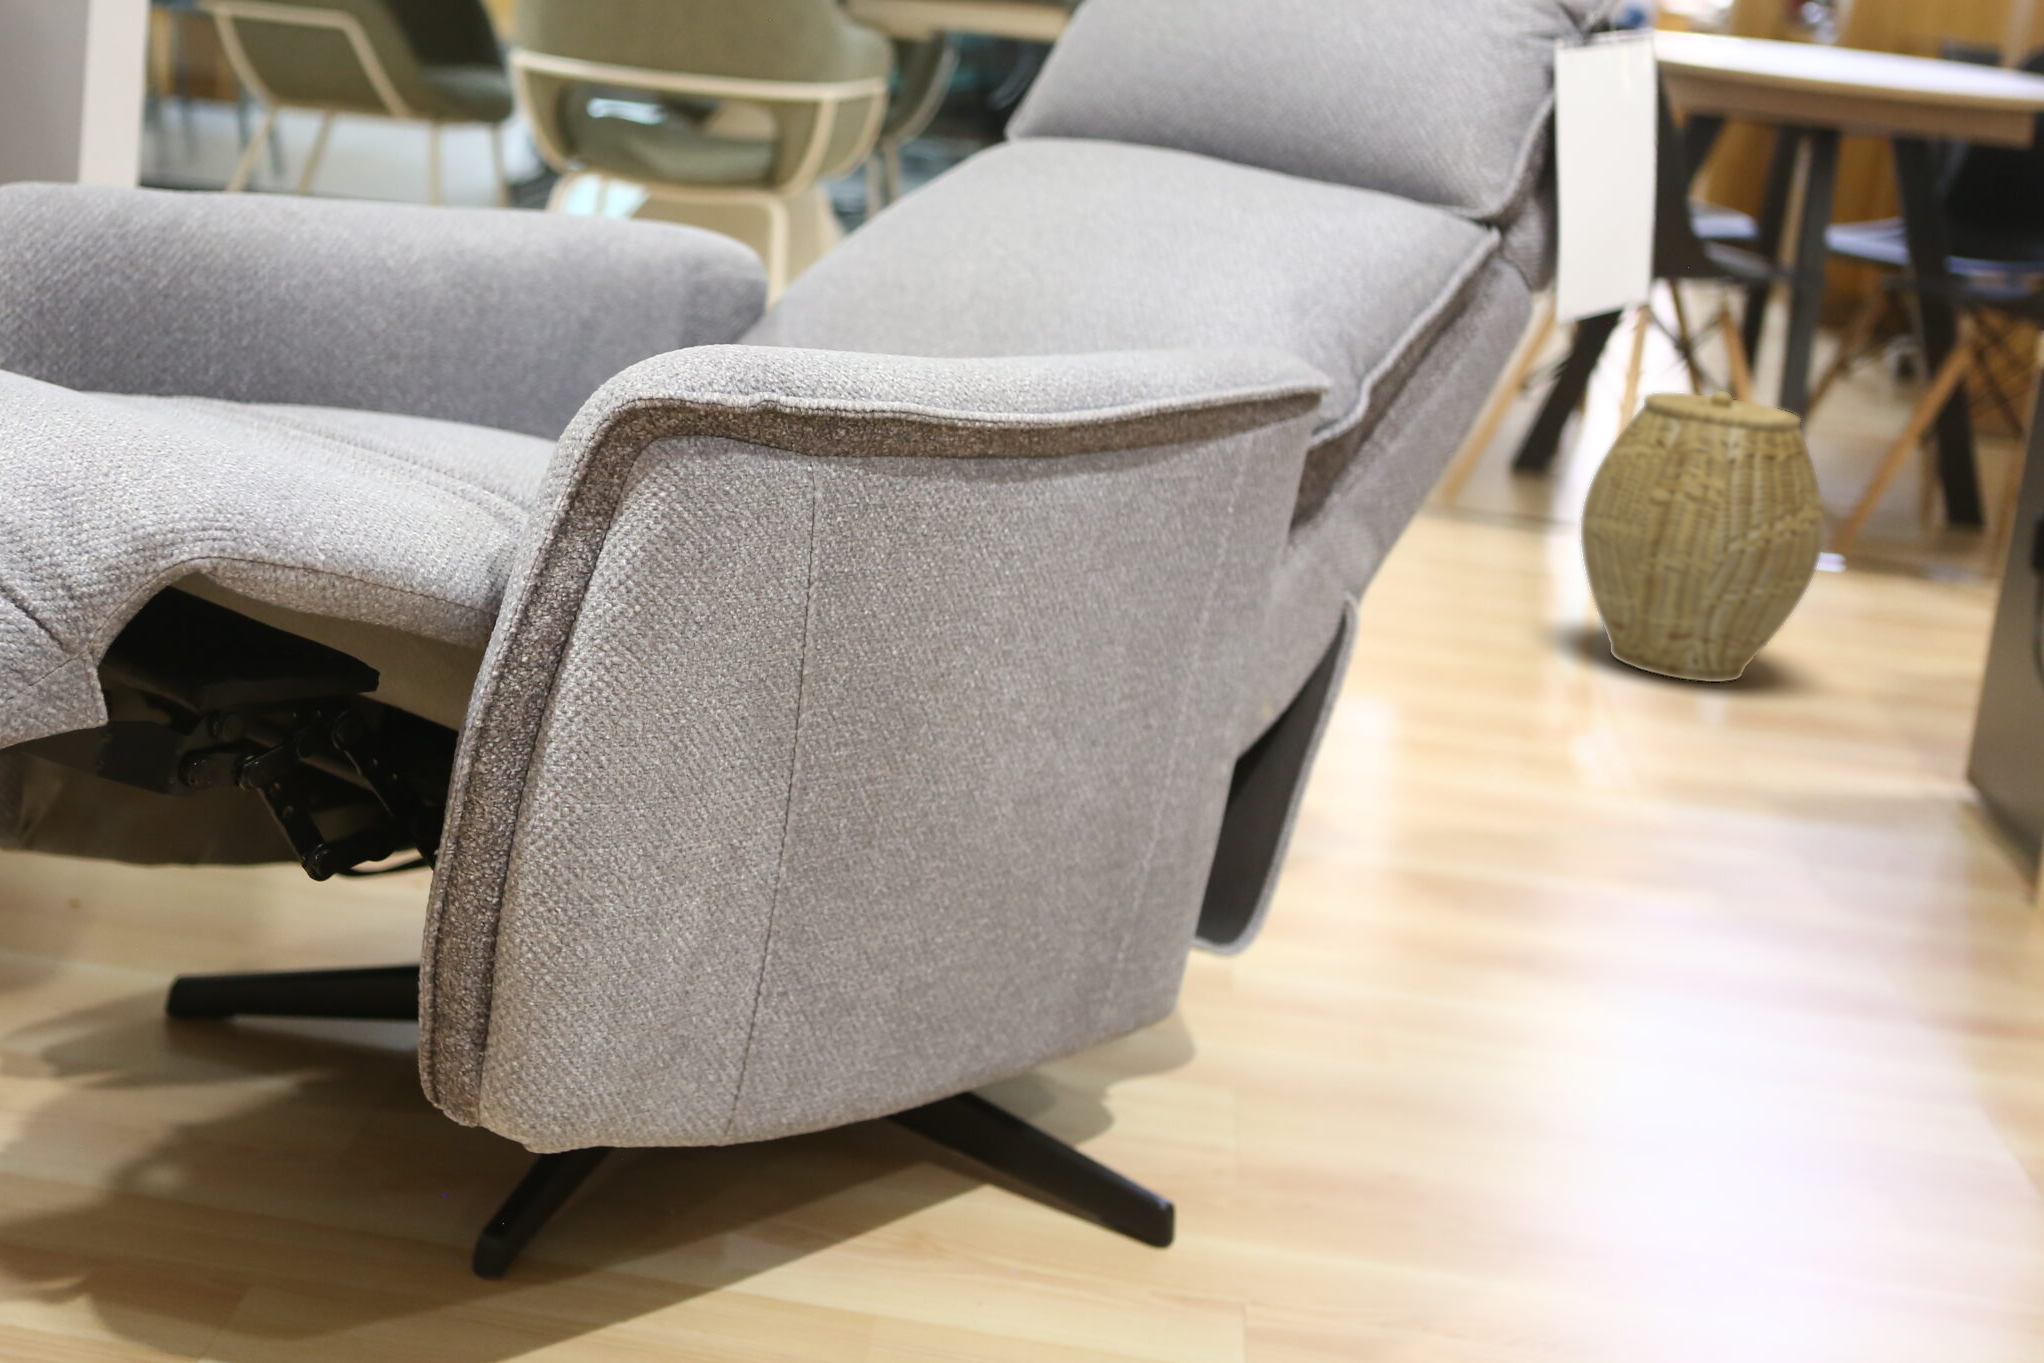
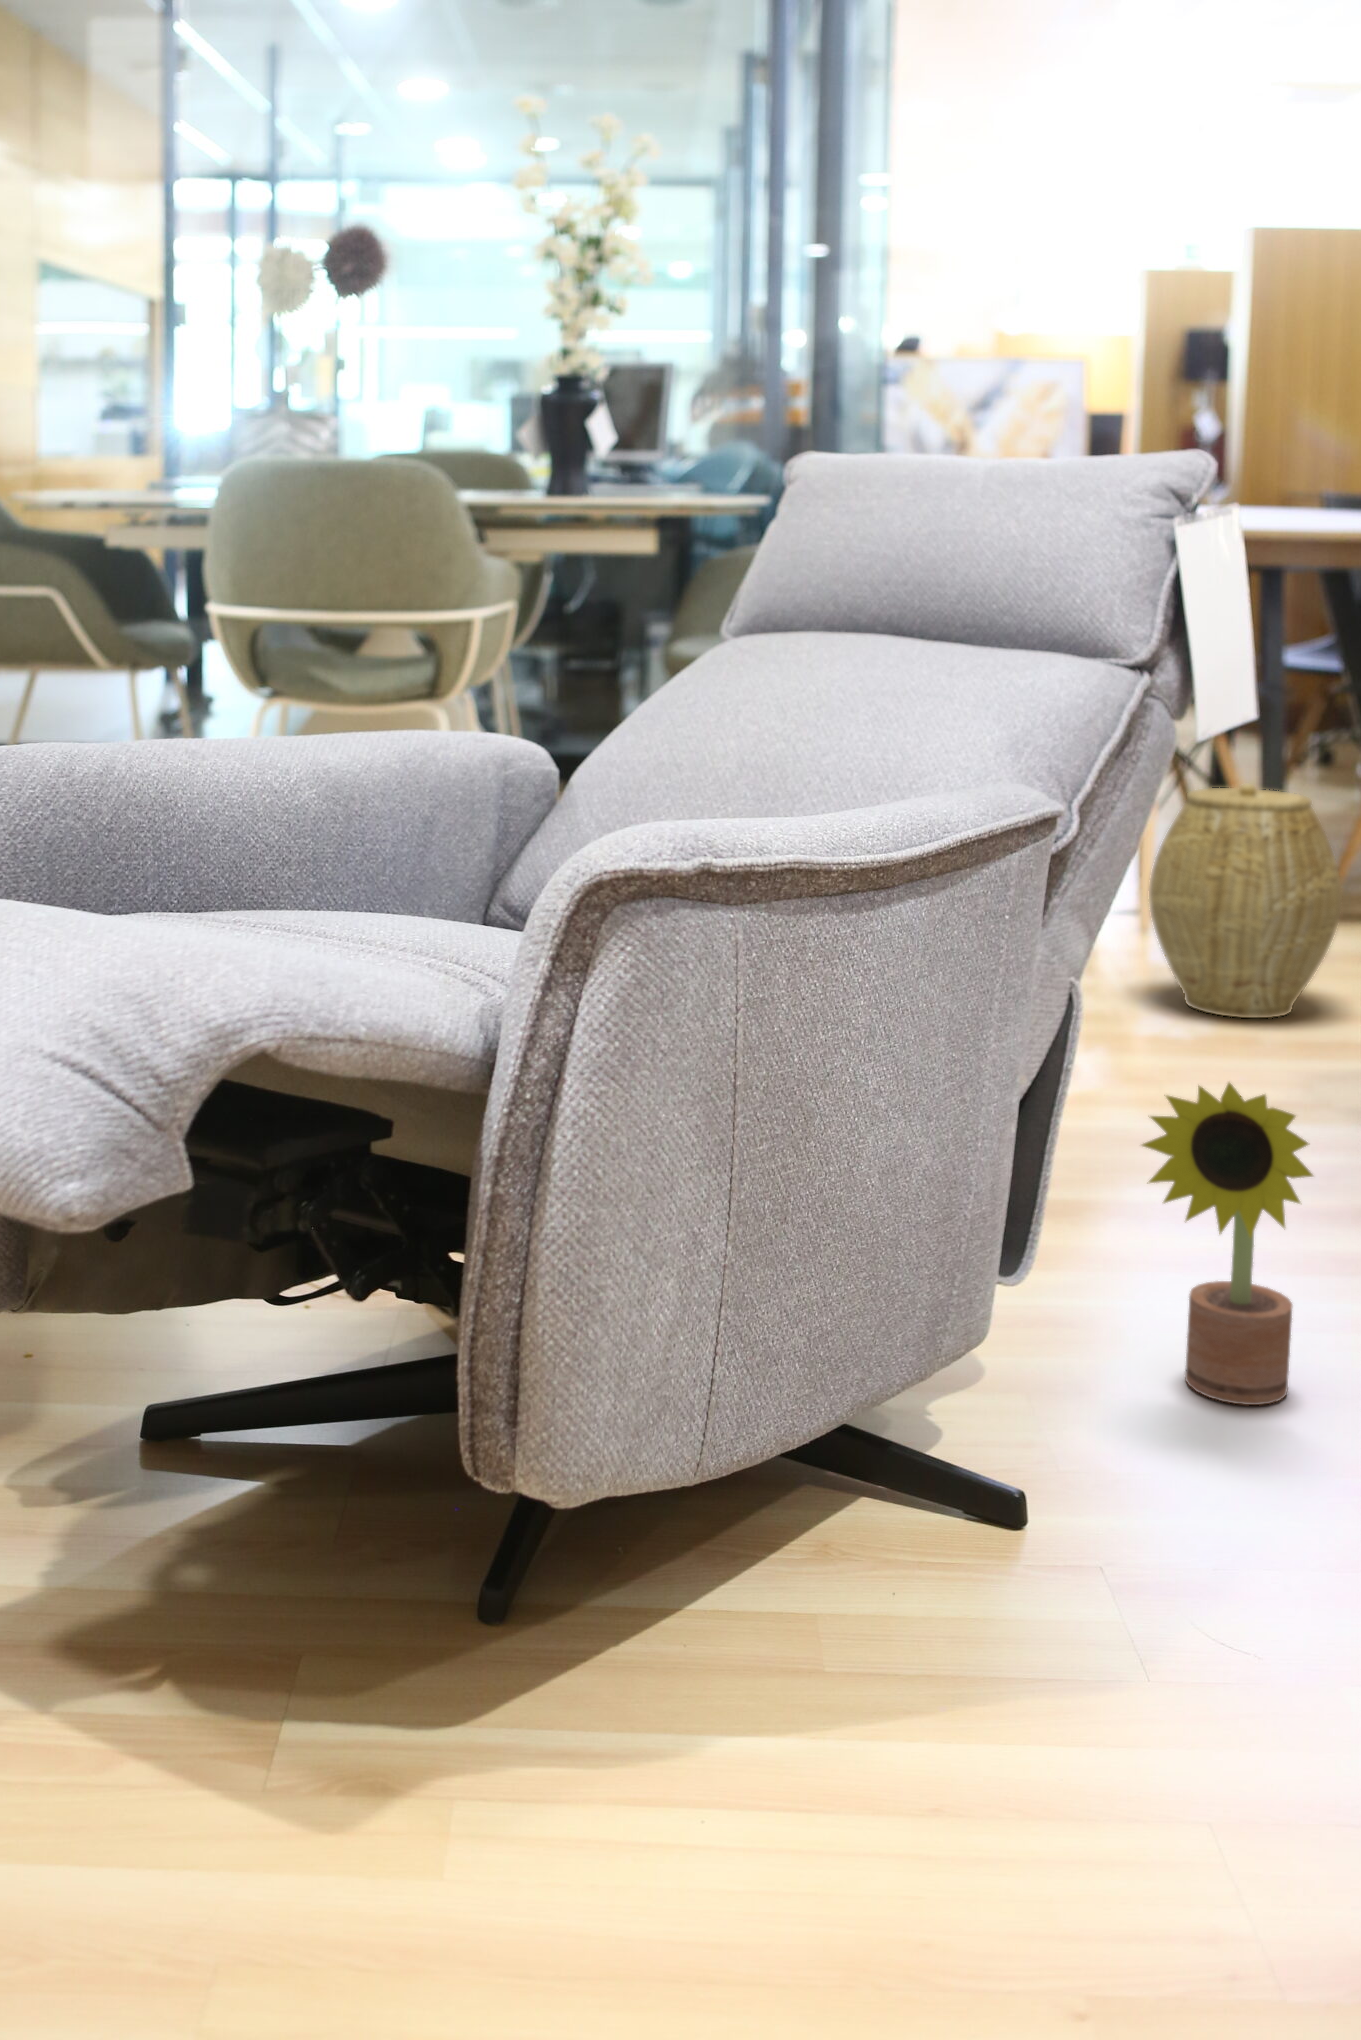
decorative plant: none [1406,747,1611,1144] -> present [1142,1083,1313,1405]

